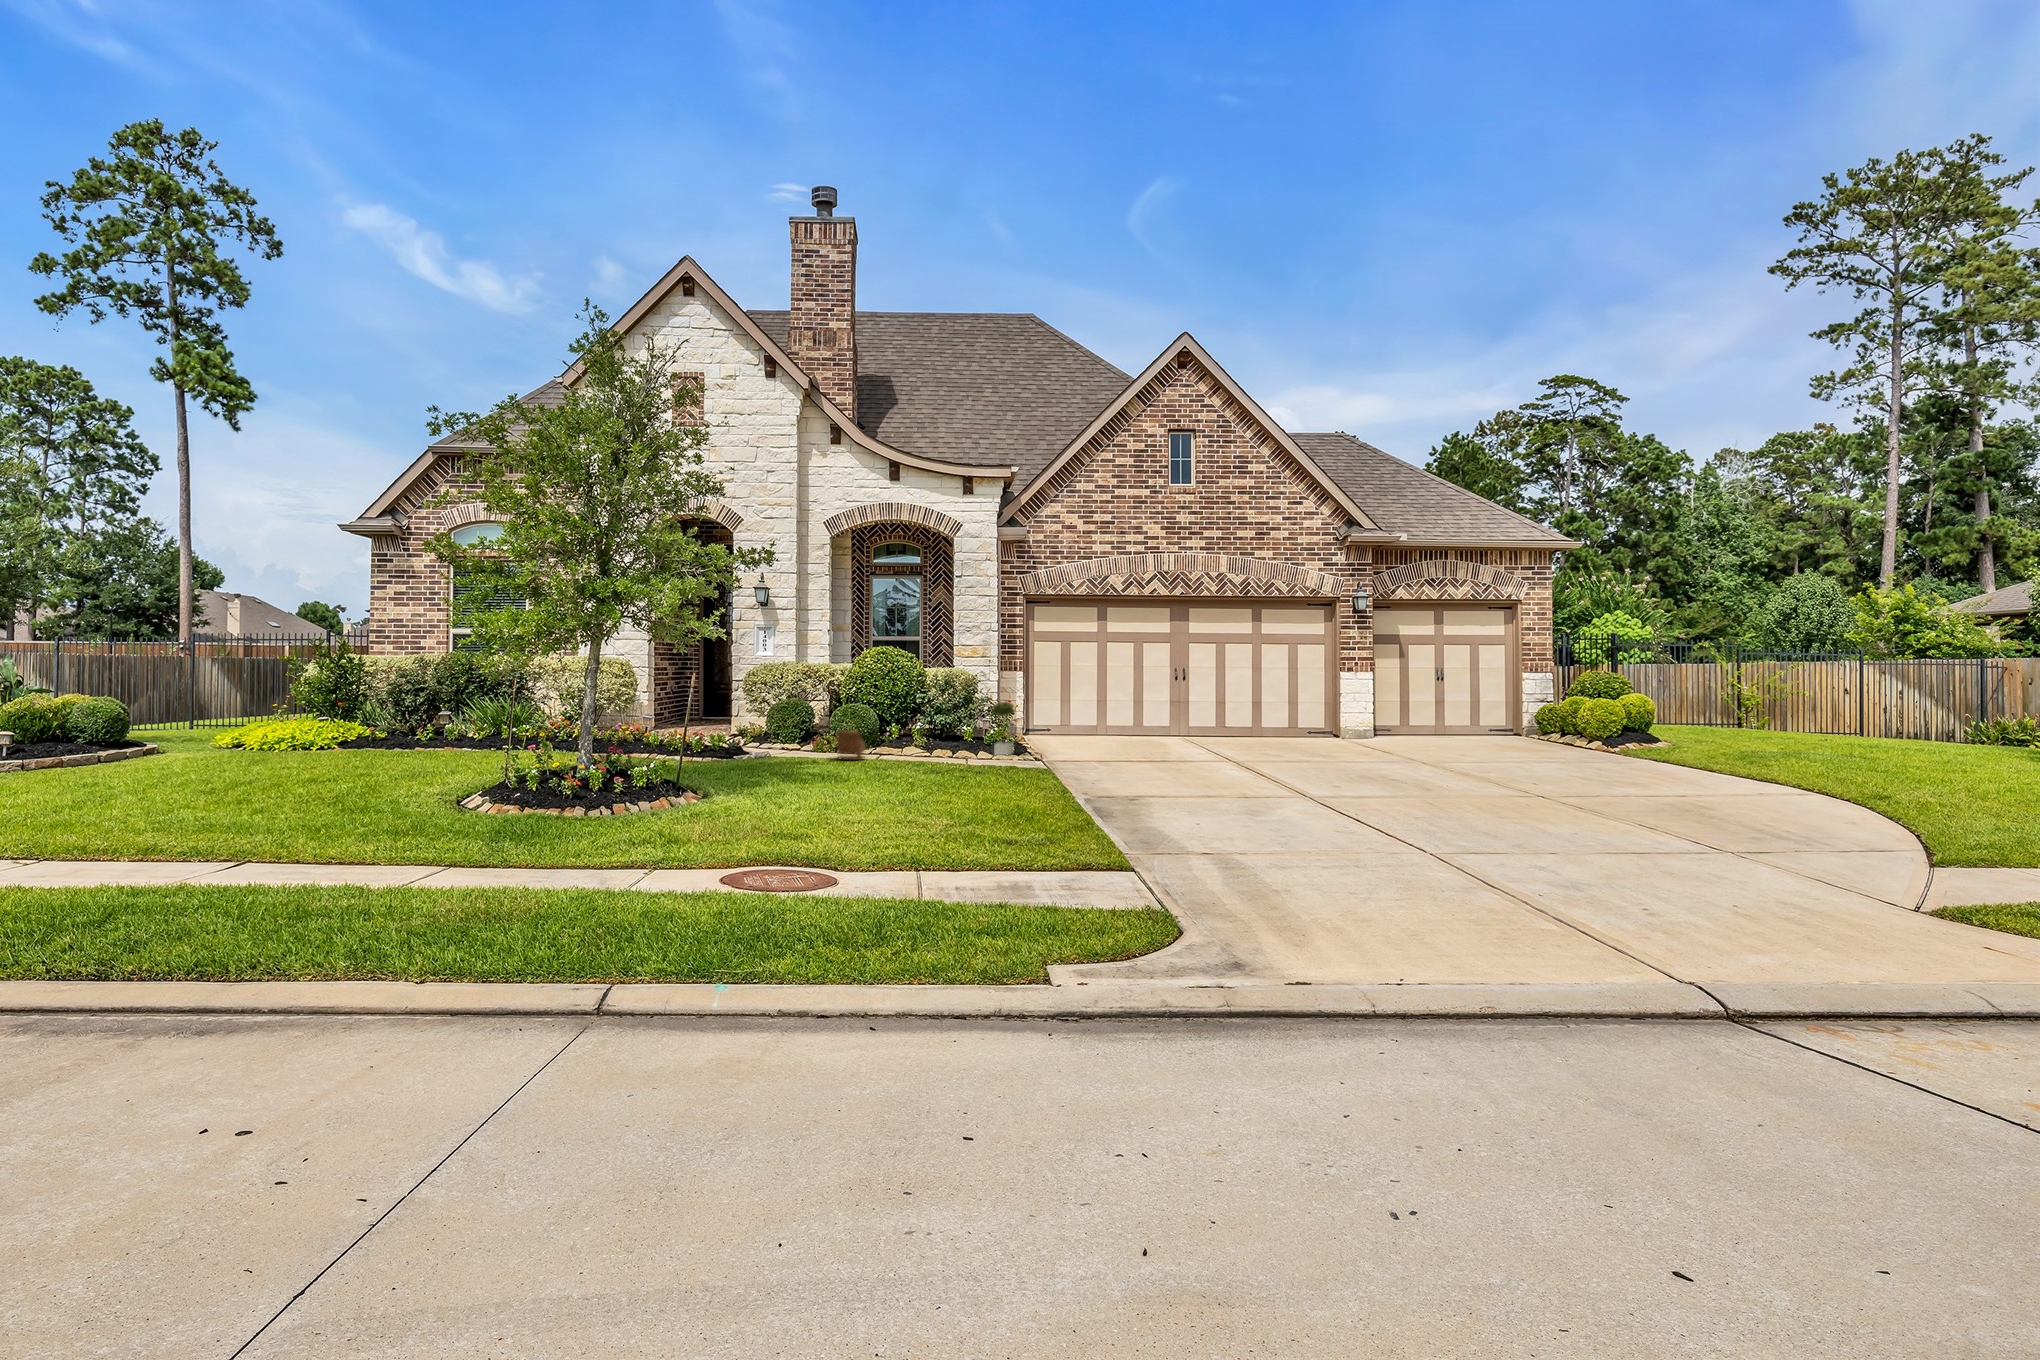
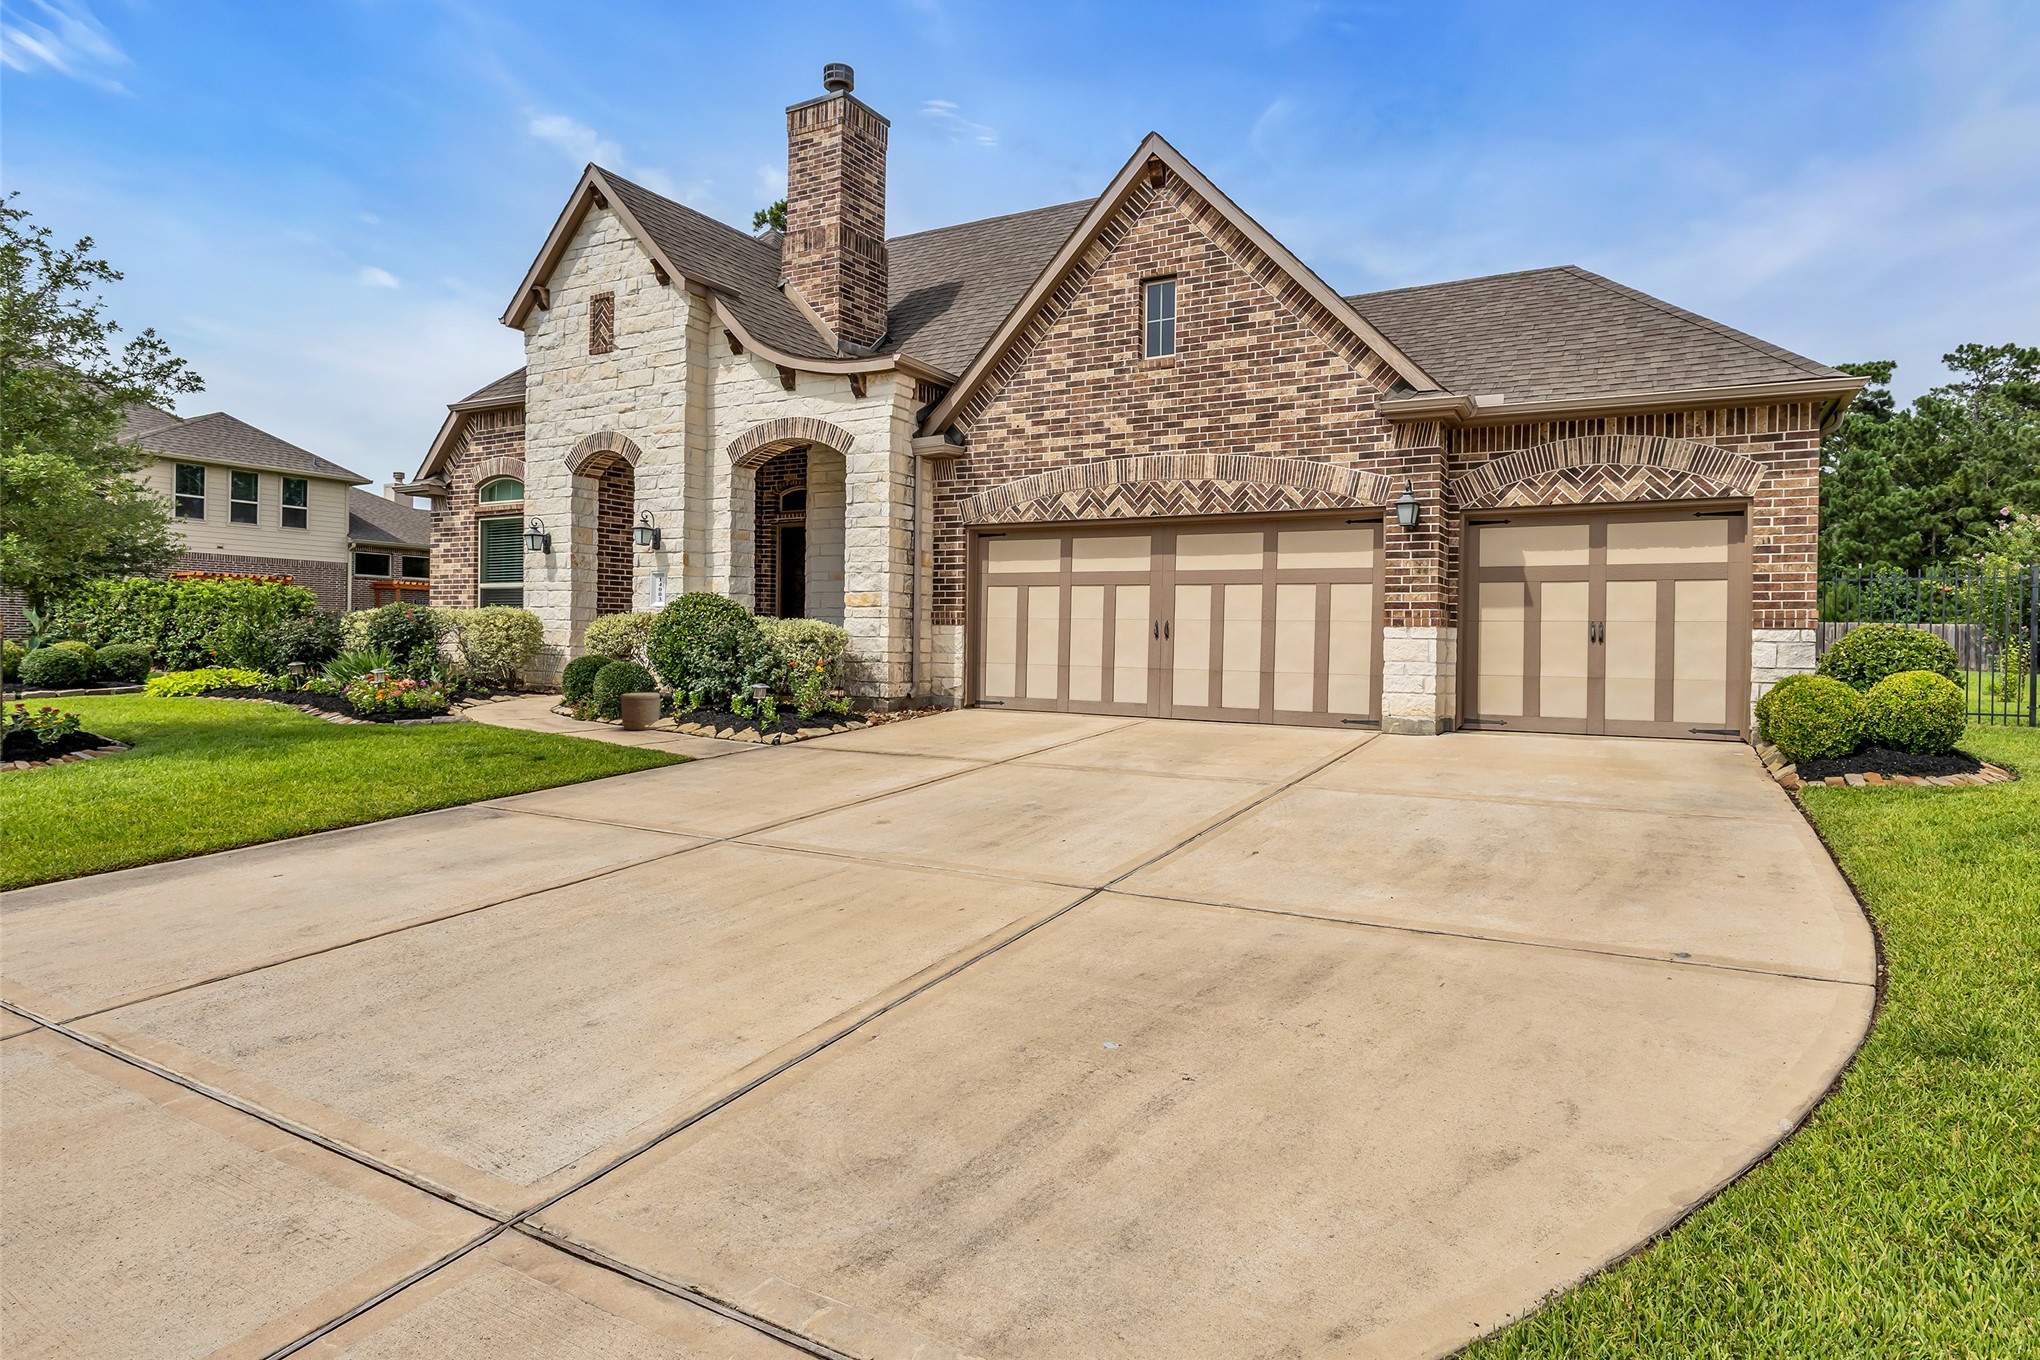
potted tree: present [992,702,1014,755] -> none [813,661,845,732]

